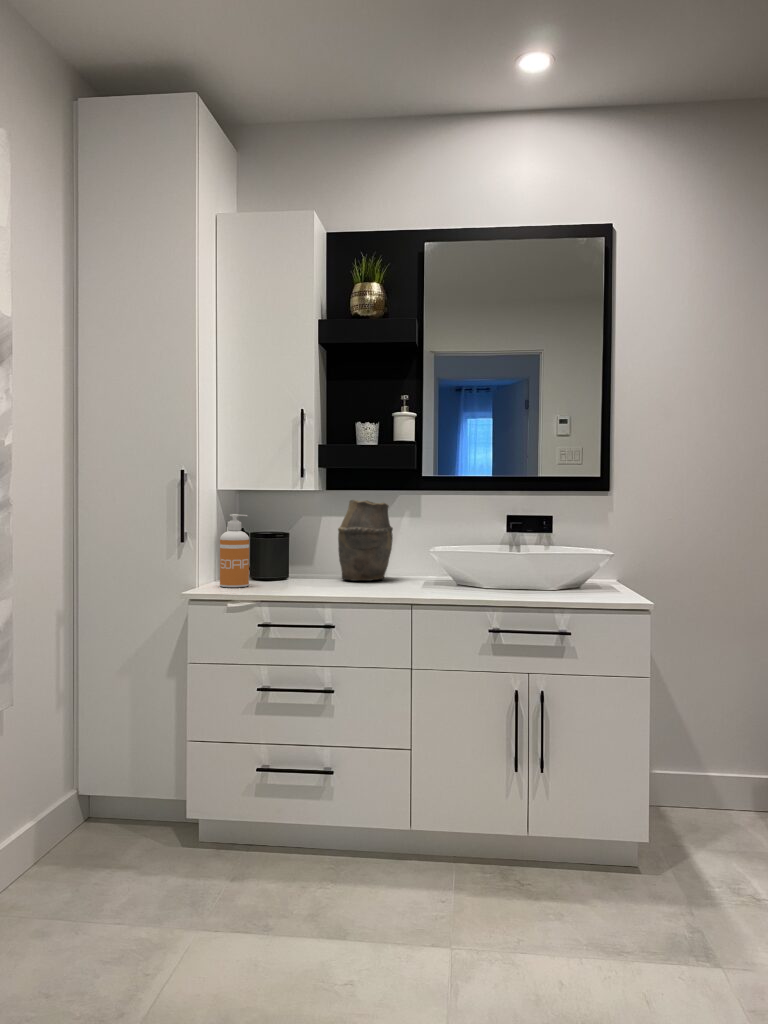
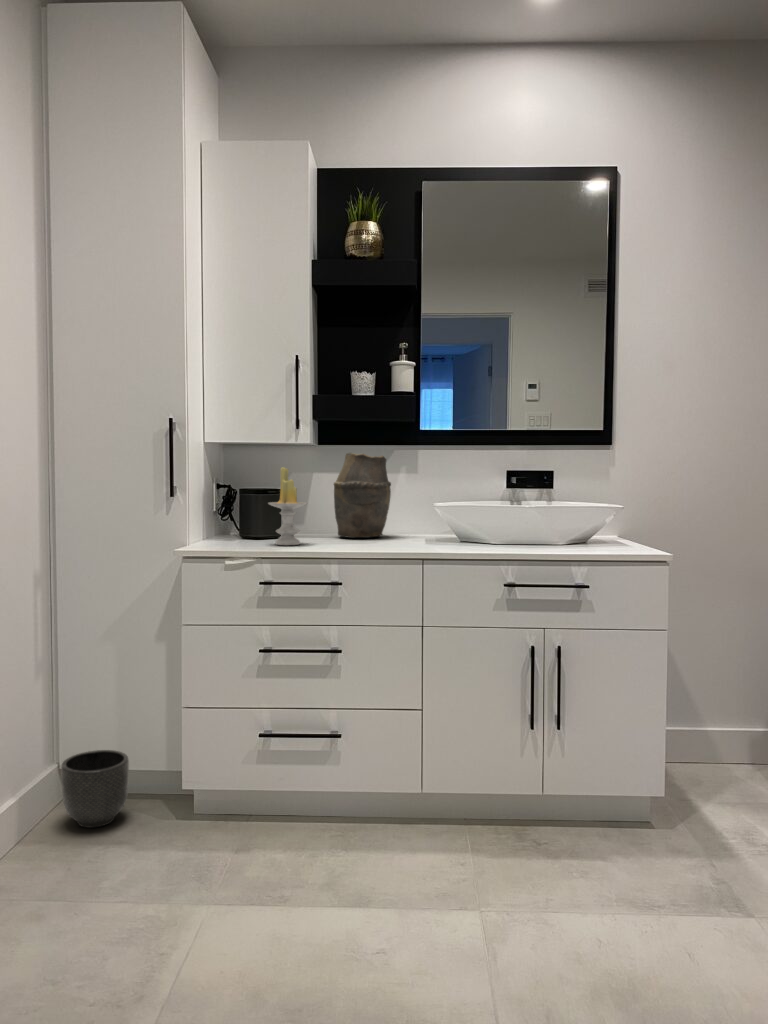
soap dispenser: present [220,514,249,587] -> none [212,467,243,545]
candle: none [271,515,308,589] -> present [268,467,307,545]
planter: none [75,778,138,852] -> present [61,750,129,828]

